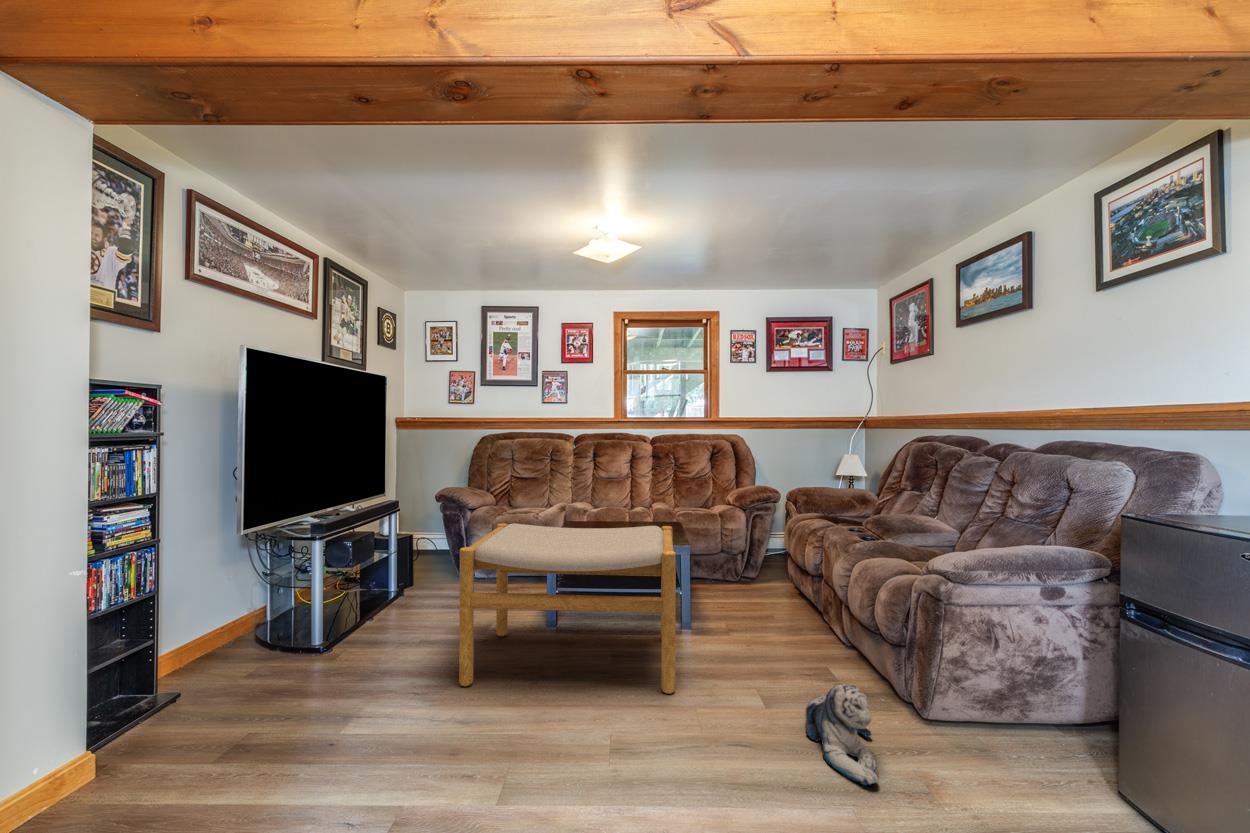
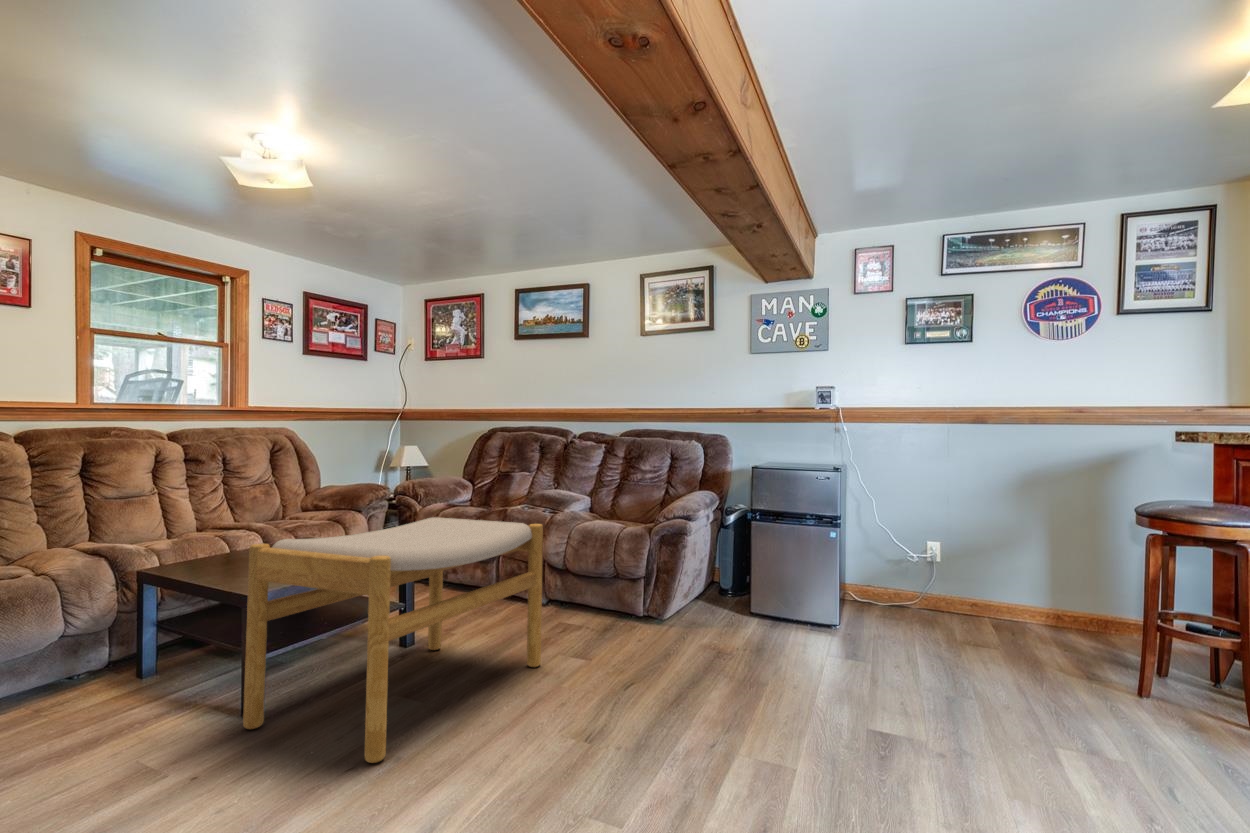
plush toy: present [806,685,878,785] -> none [619,589,706,643]

